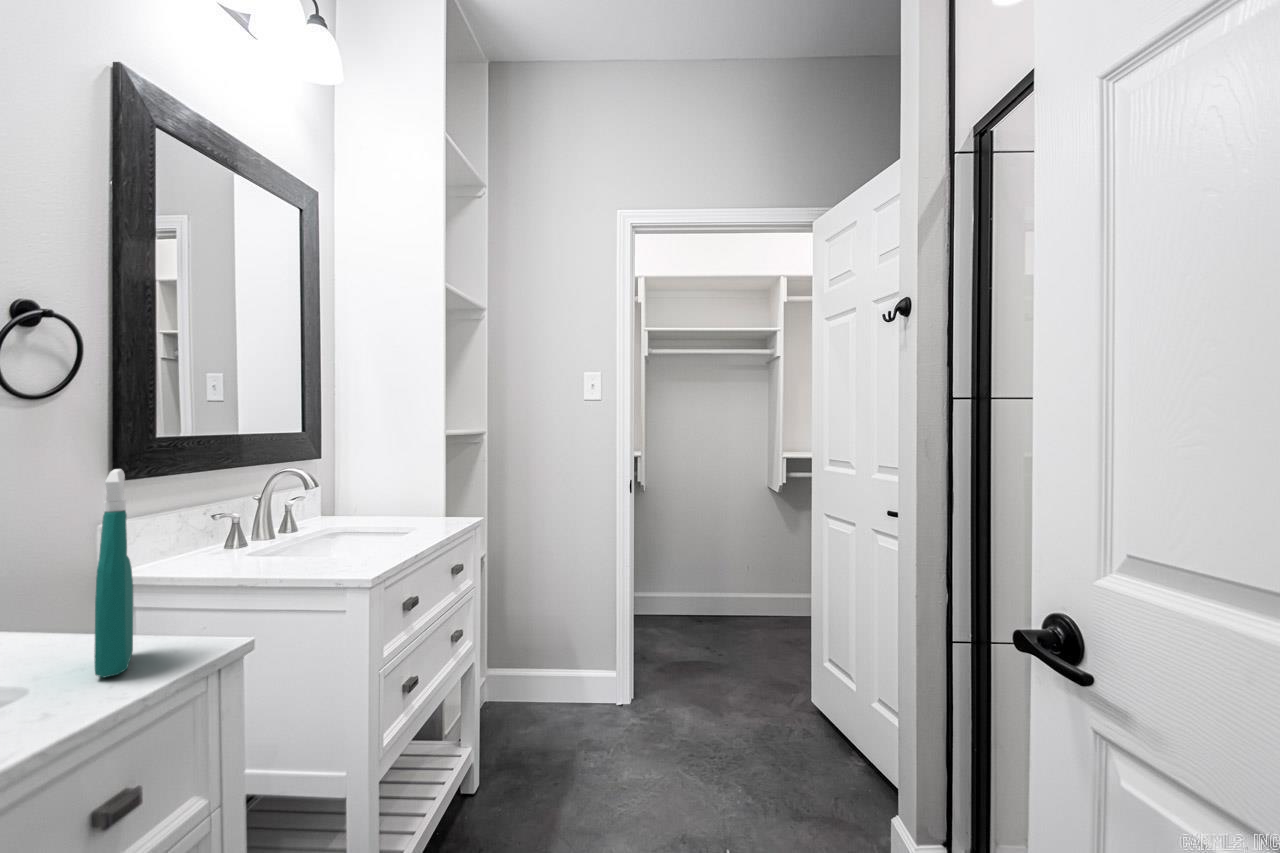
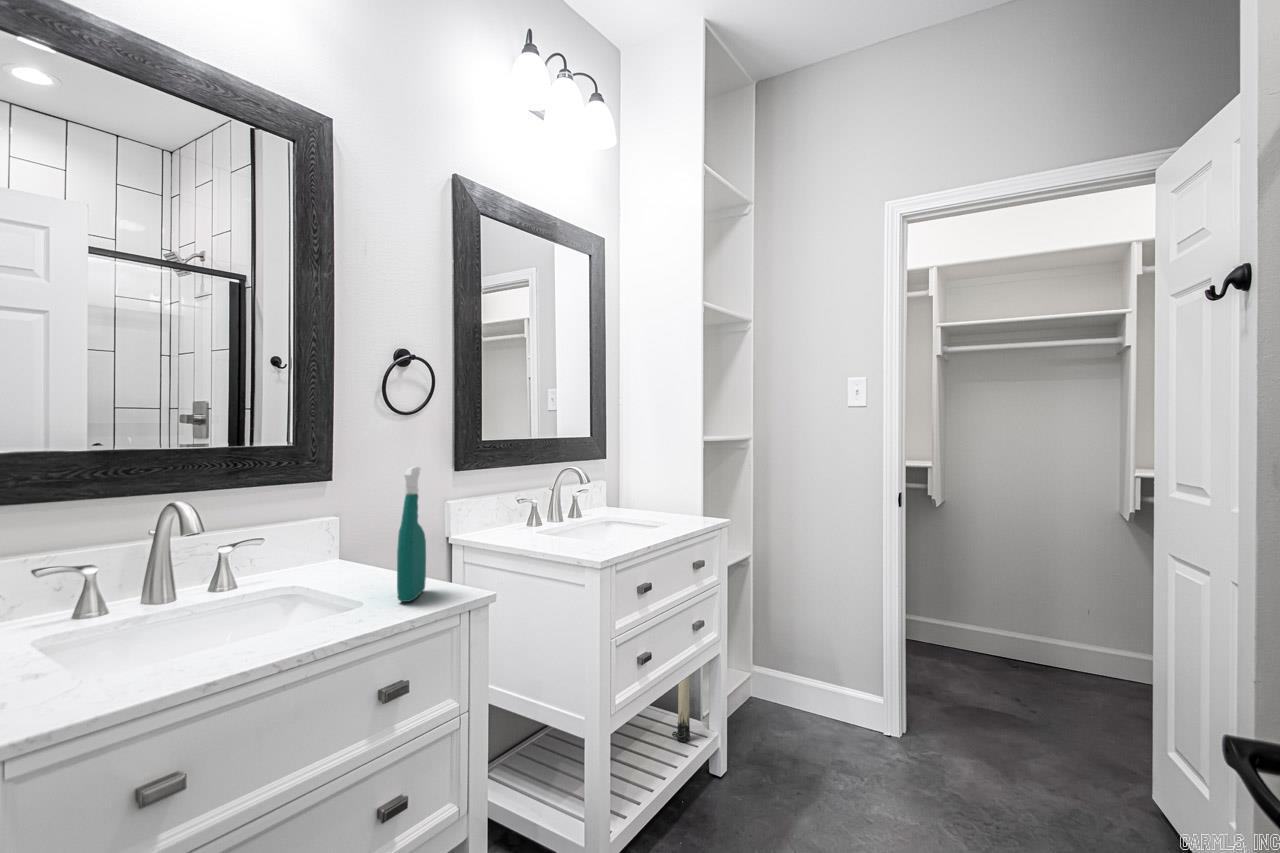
candle: none [419,683,441,772] -> present [672,676,690,742]

